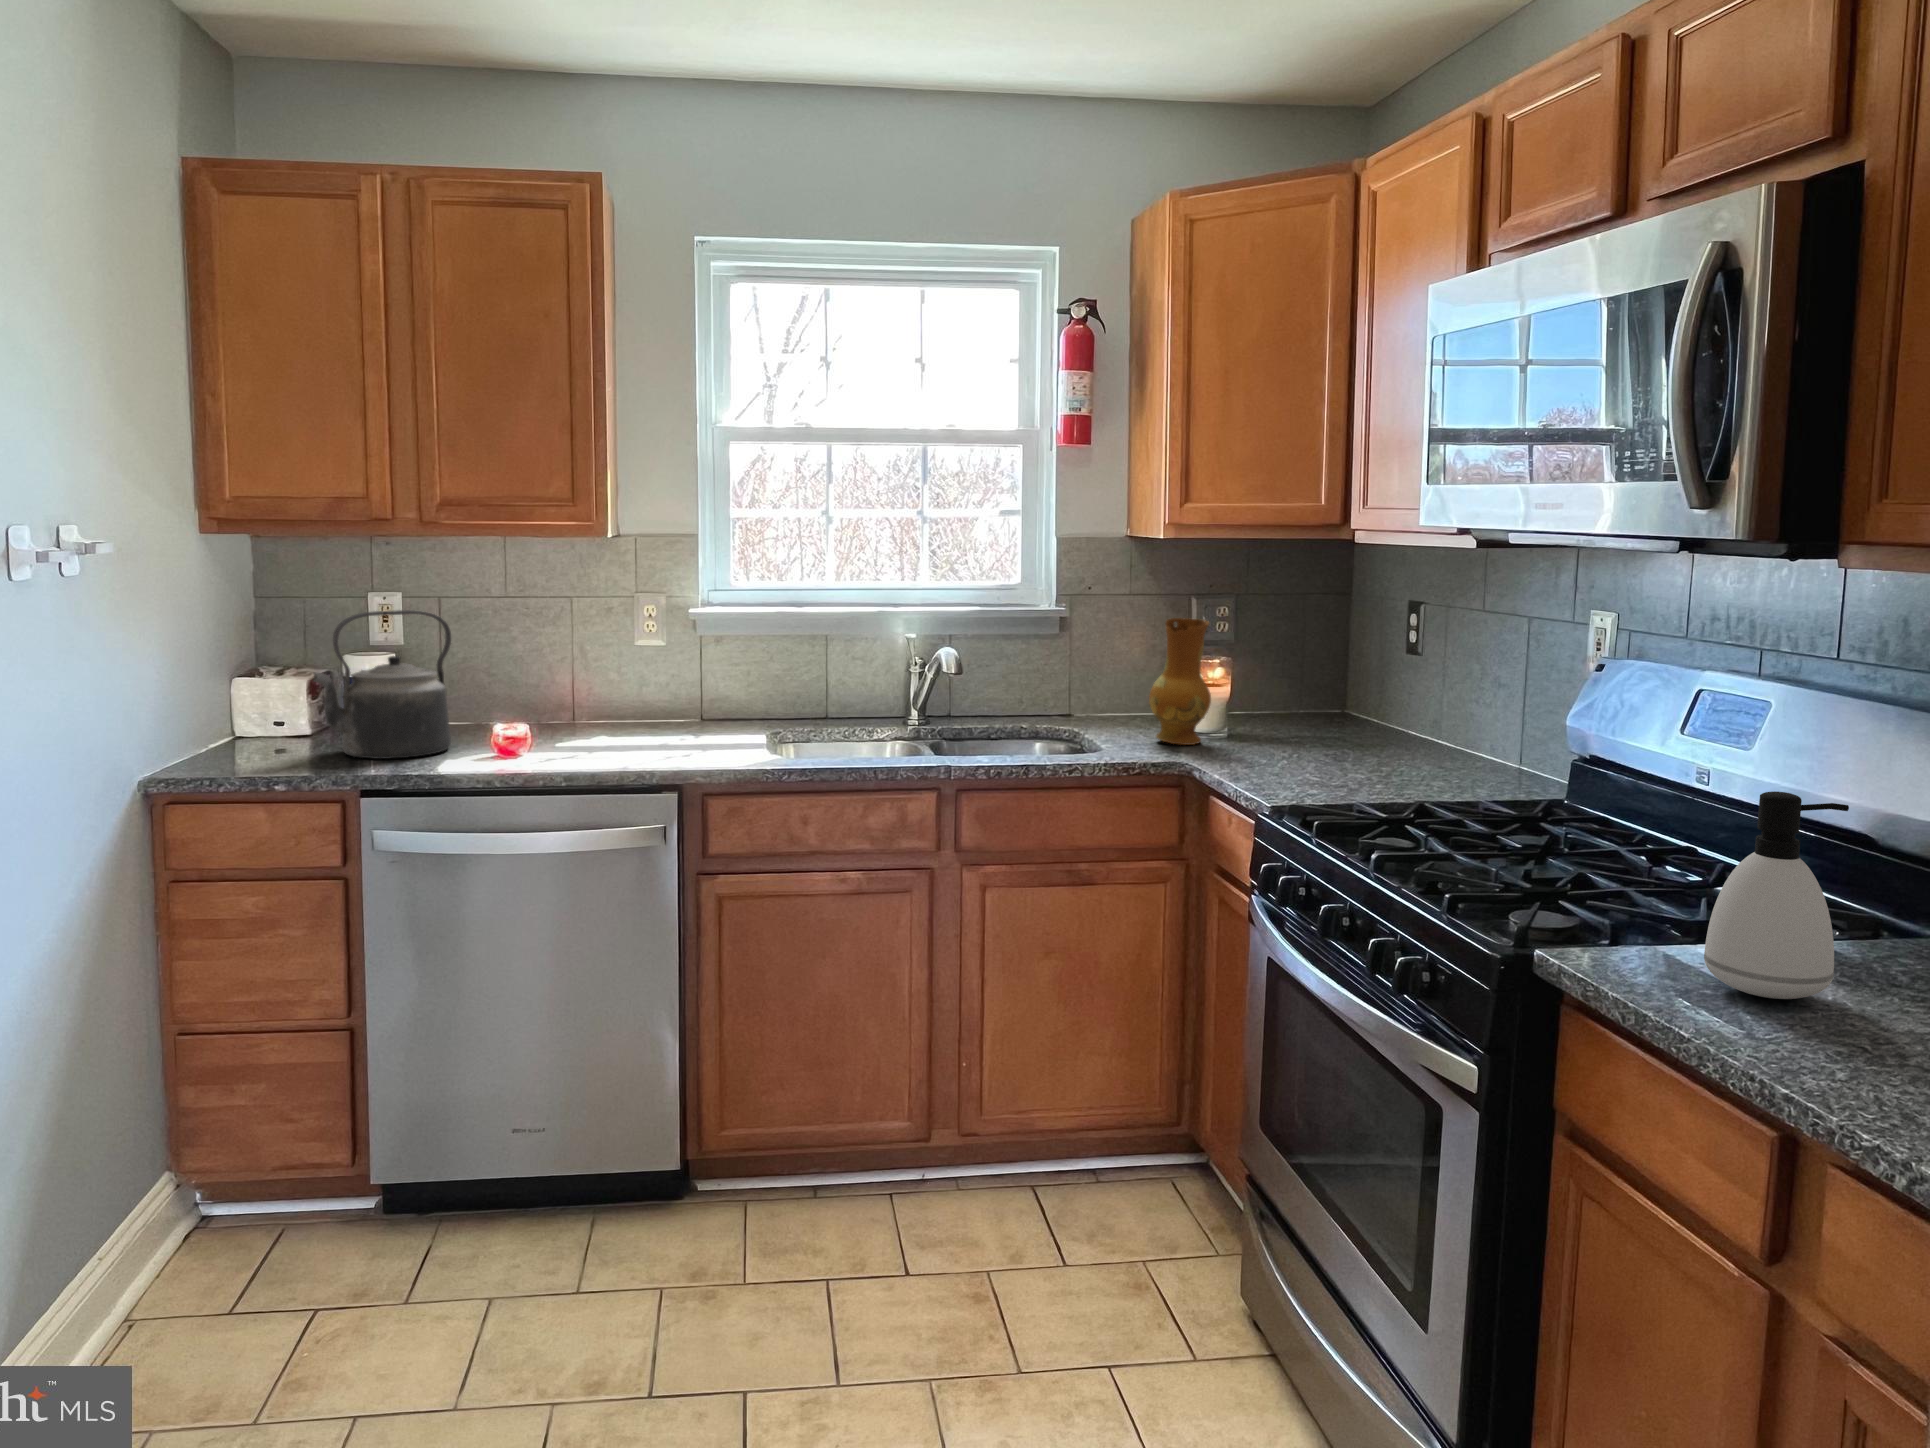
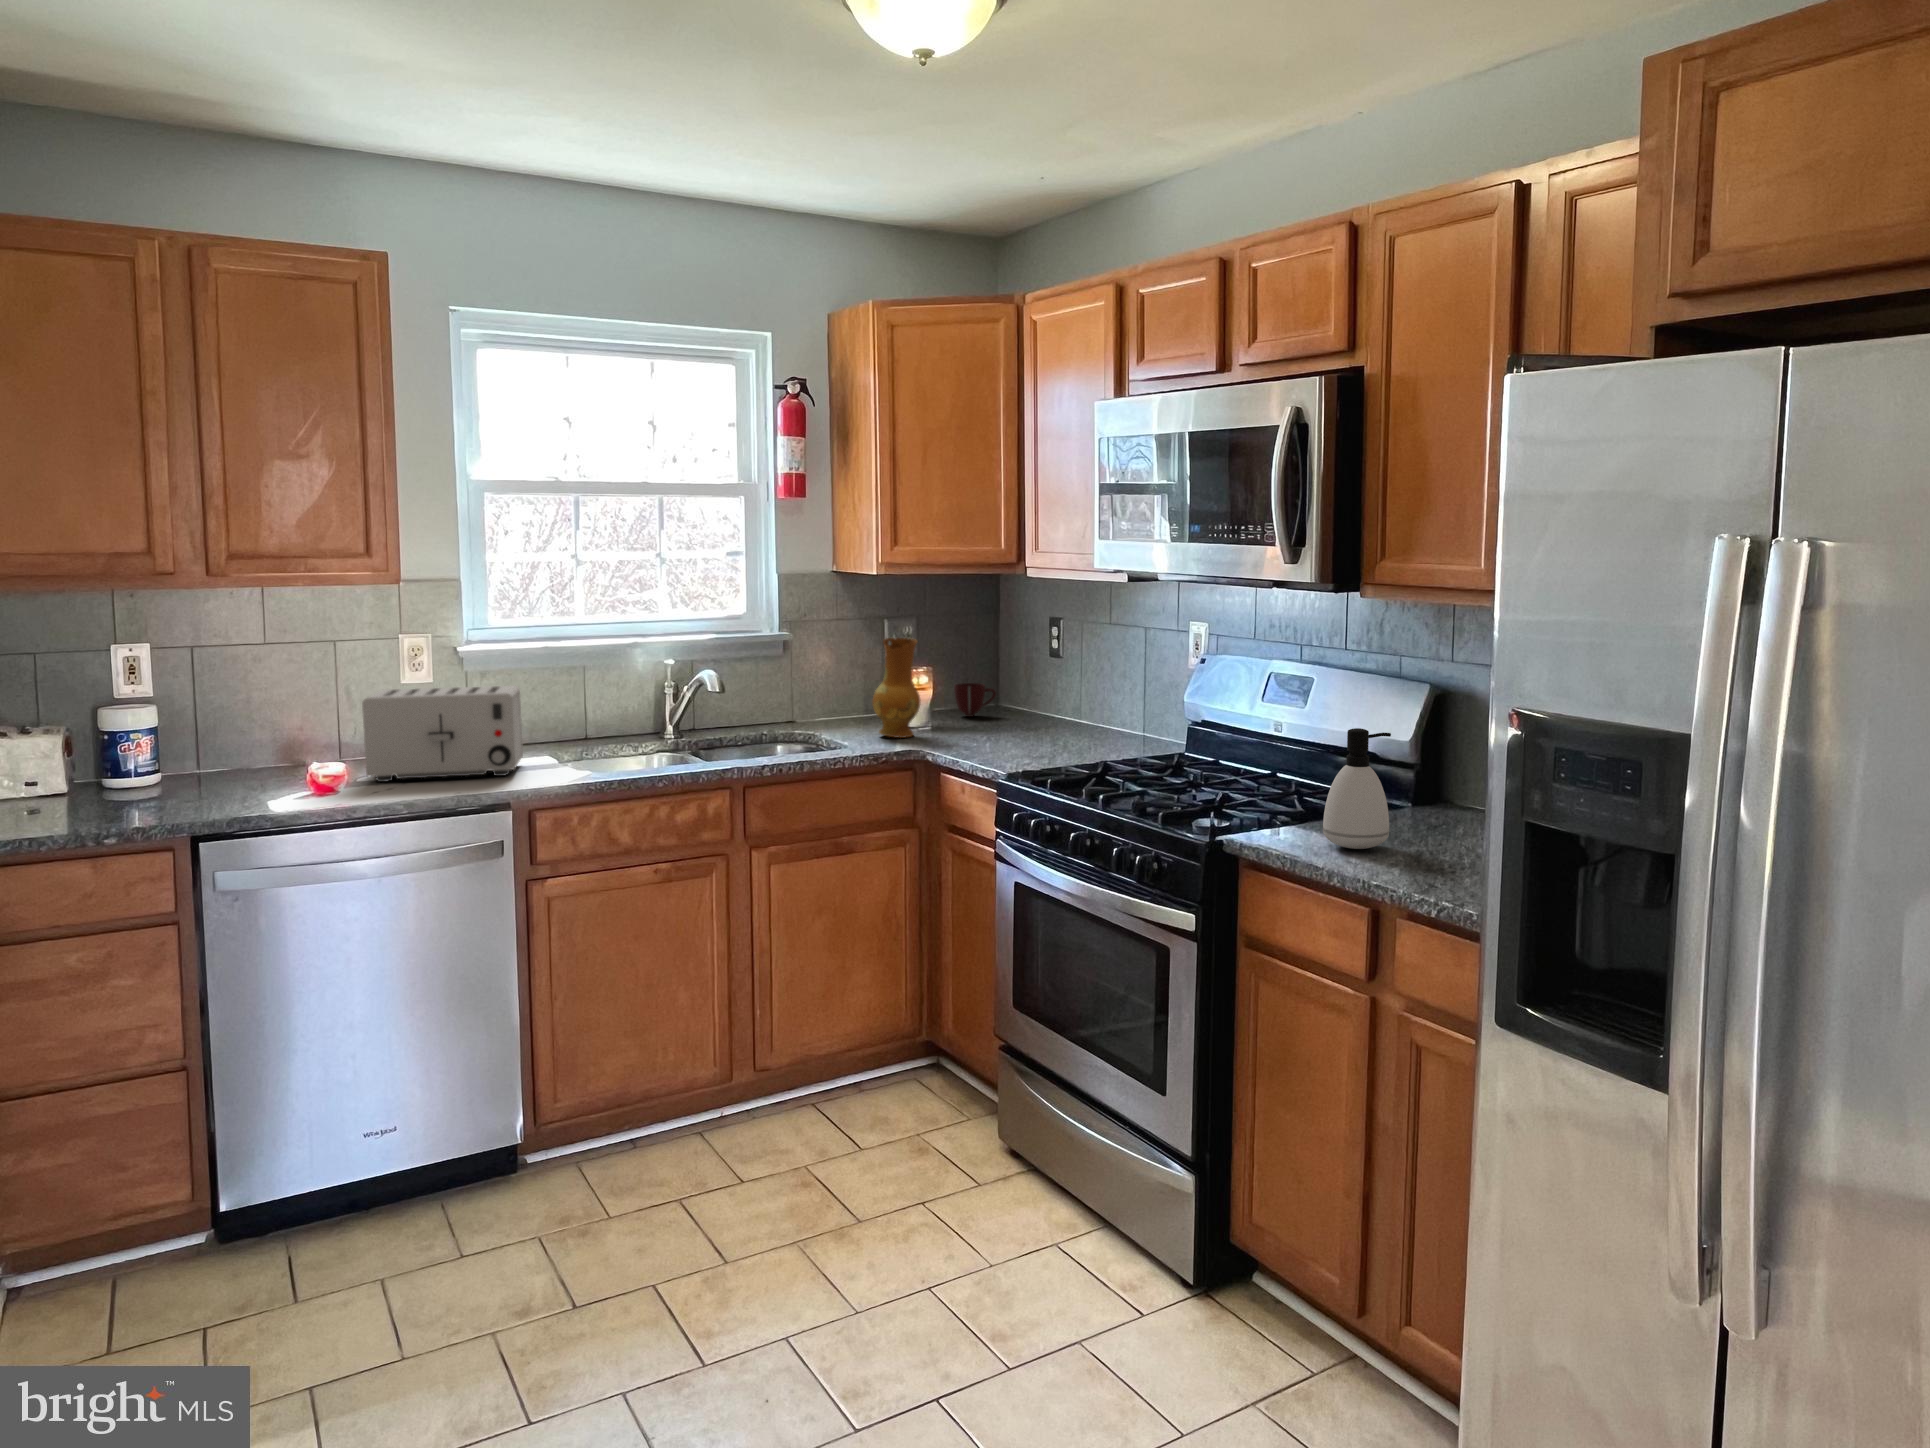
kettle: present [313,610,451,759] -> none [98,660,243,807]
toaster: none [562,651,734,754] -> present [362,685,523,782]
mug: none [1277,681,1332,724] -> present [954,683,996,717]

